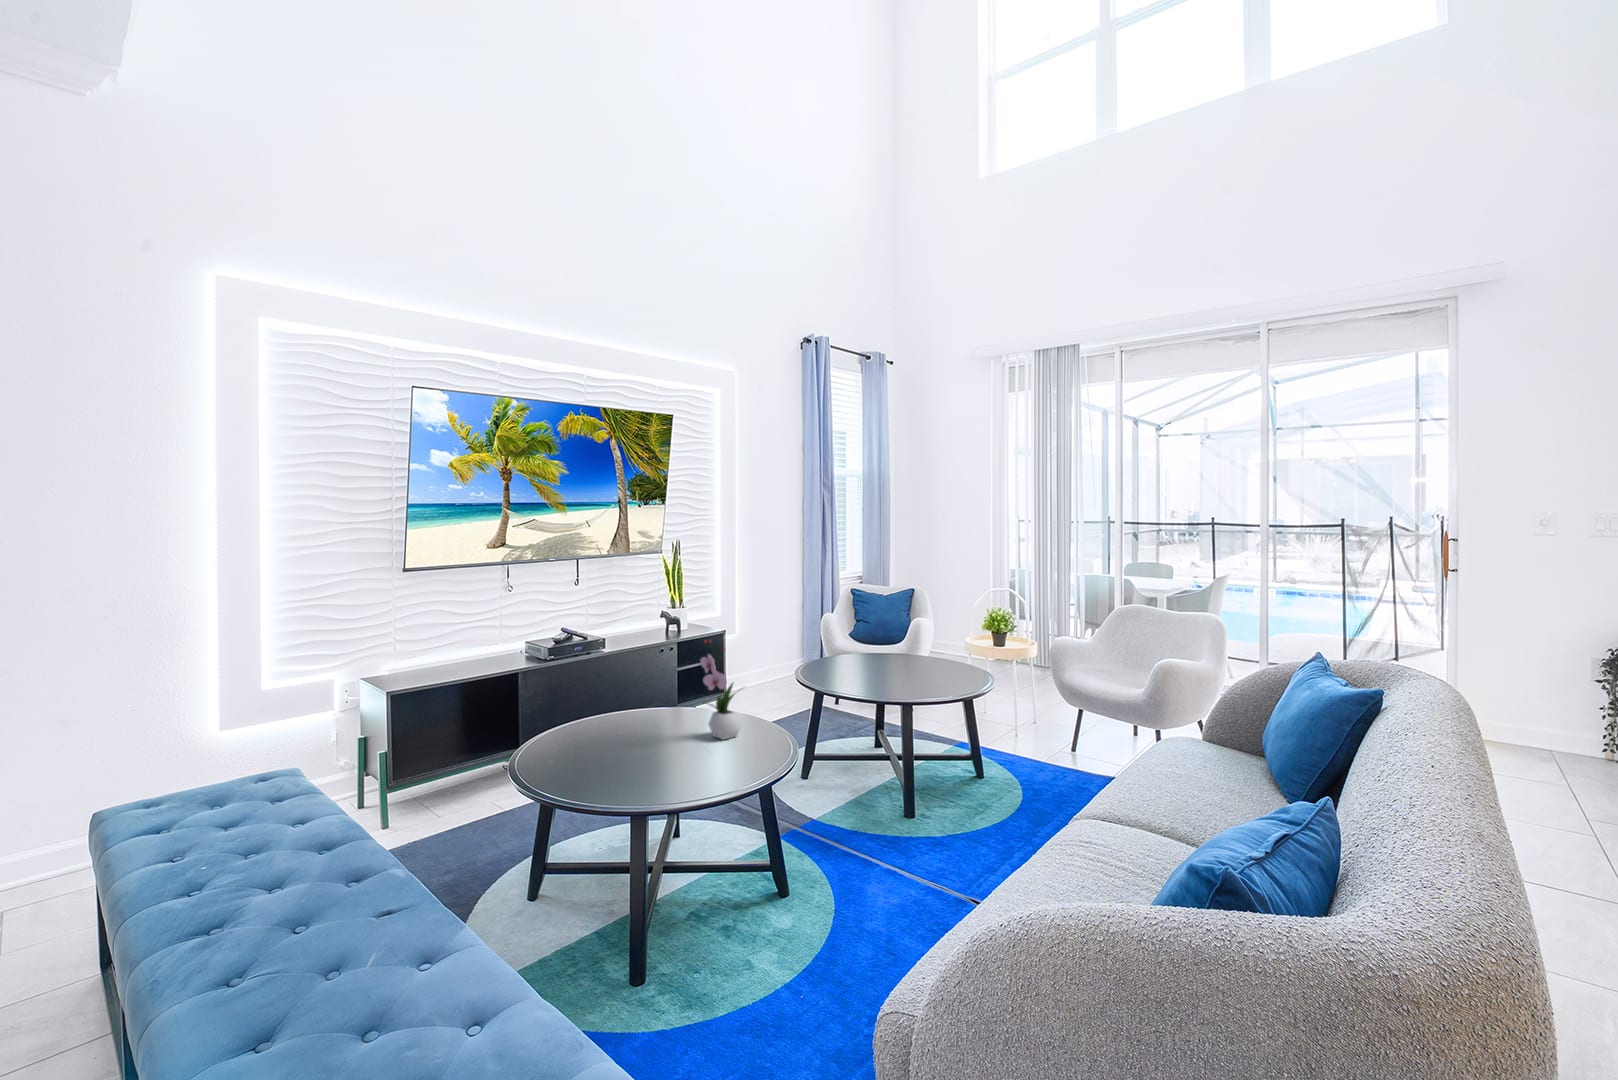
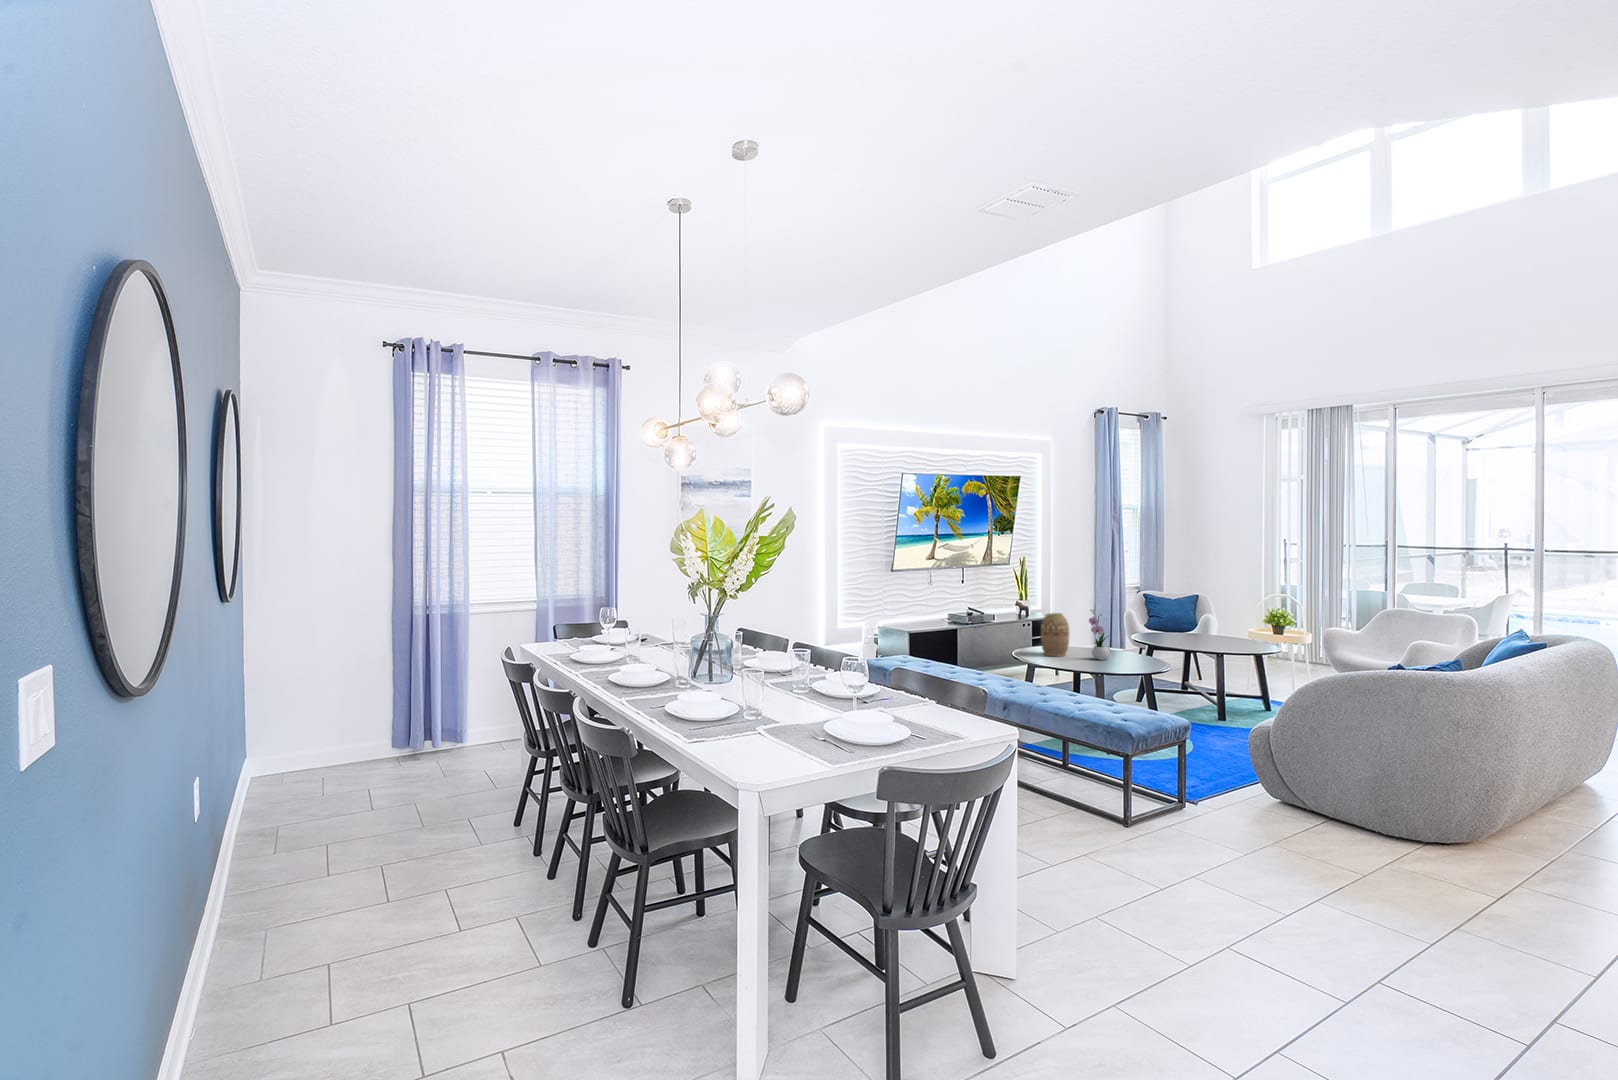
vase: none [620,644,675,732] -> present [1041,613,1069,656]

